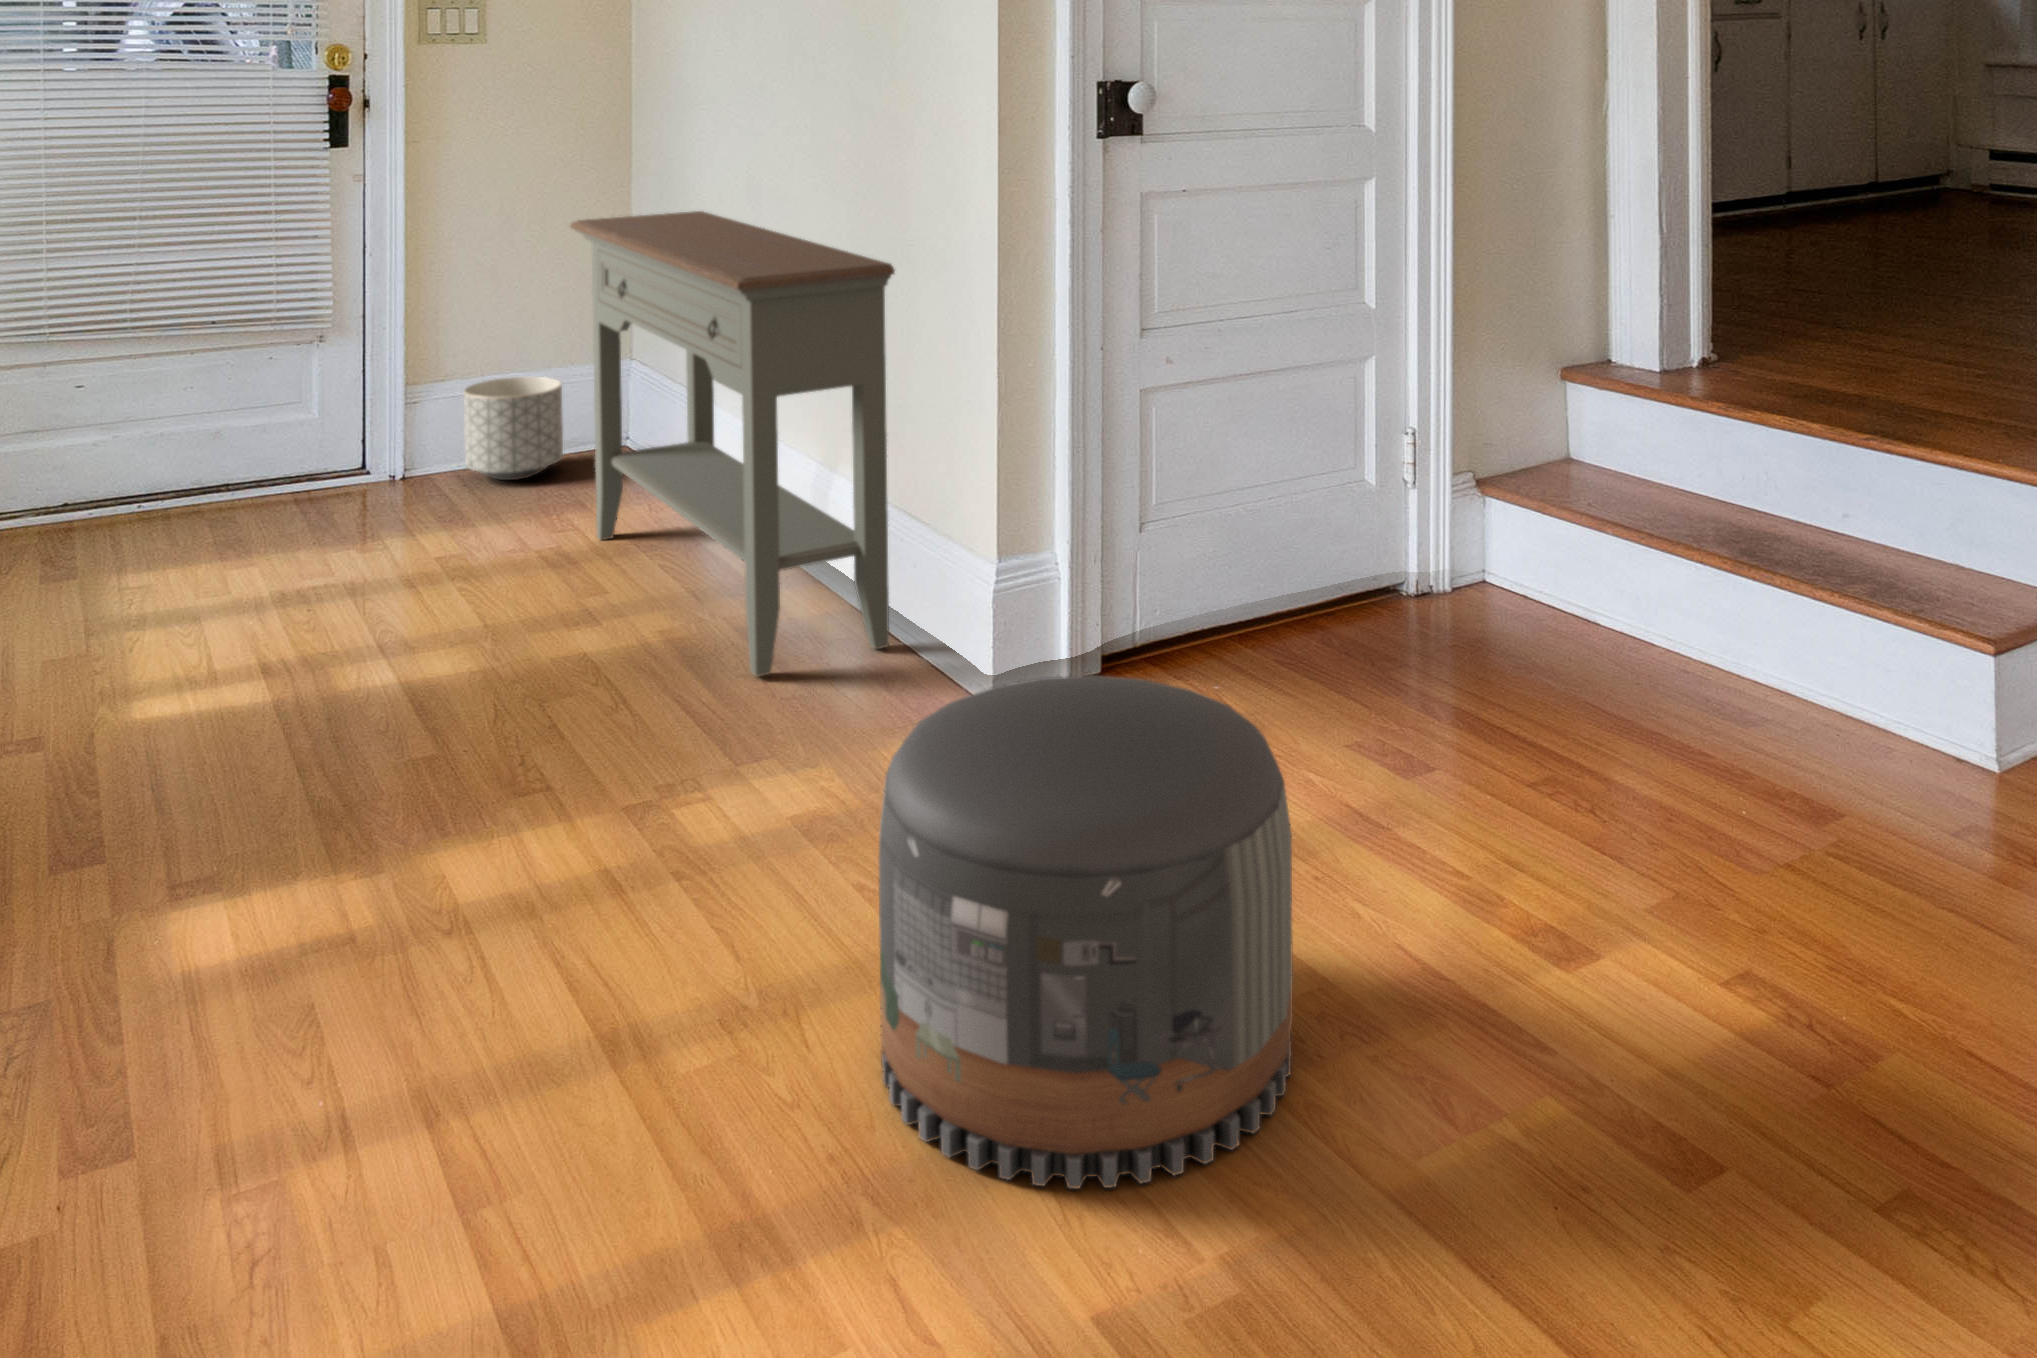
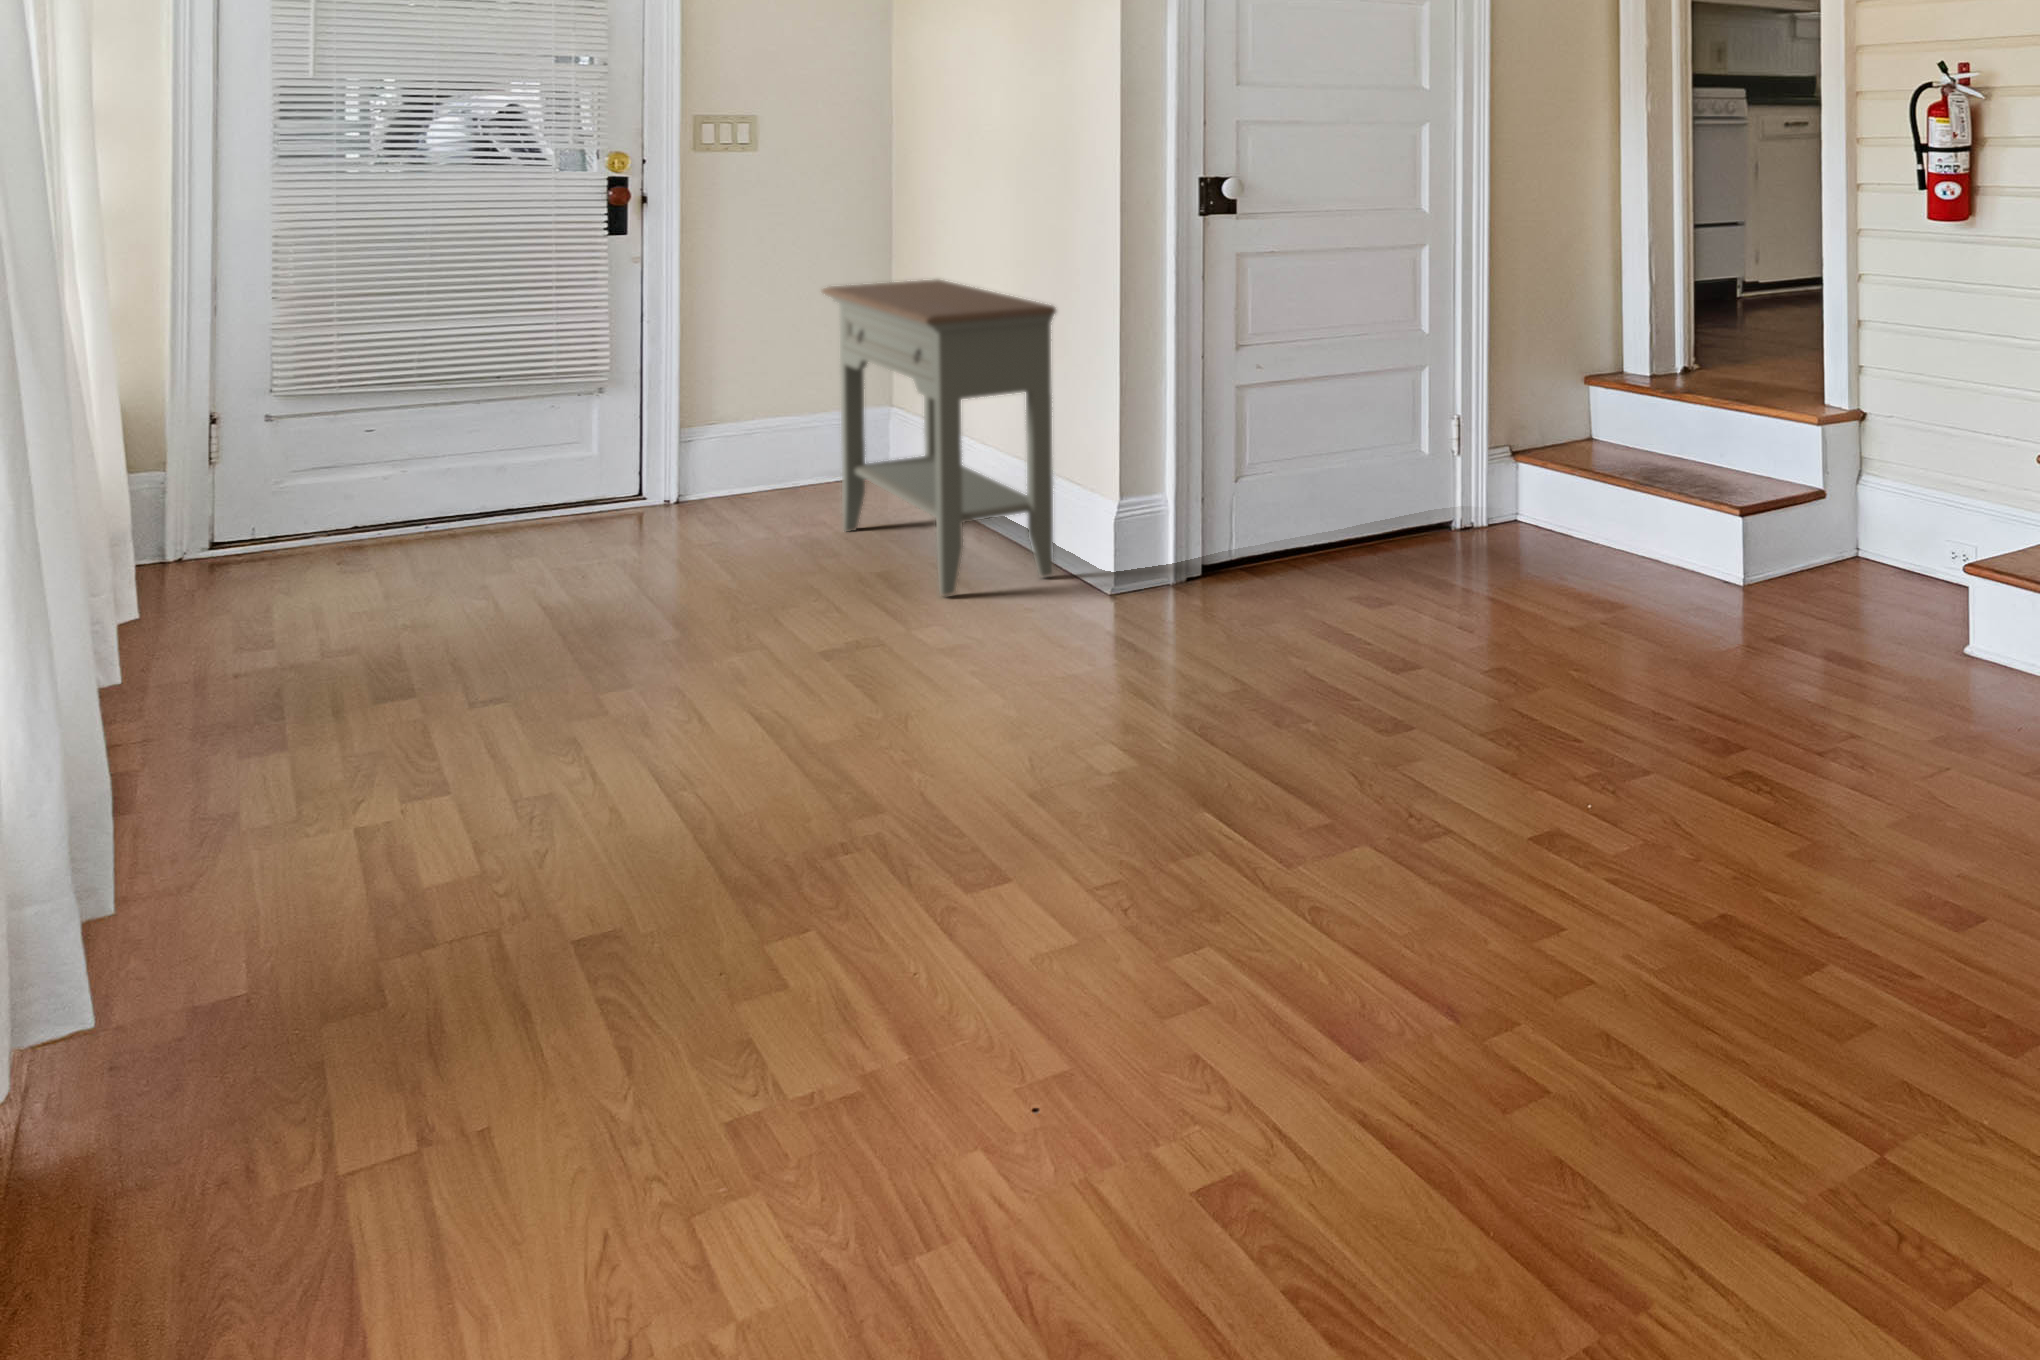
planter: present [464,377,563,480] -> none [734,419,826,500]
pouf: present [879,675,1293,1189] -> none [945,531,1213,780]

